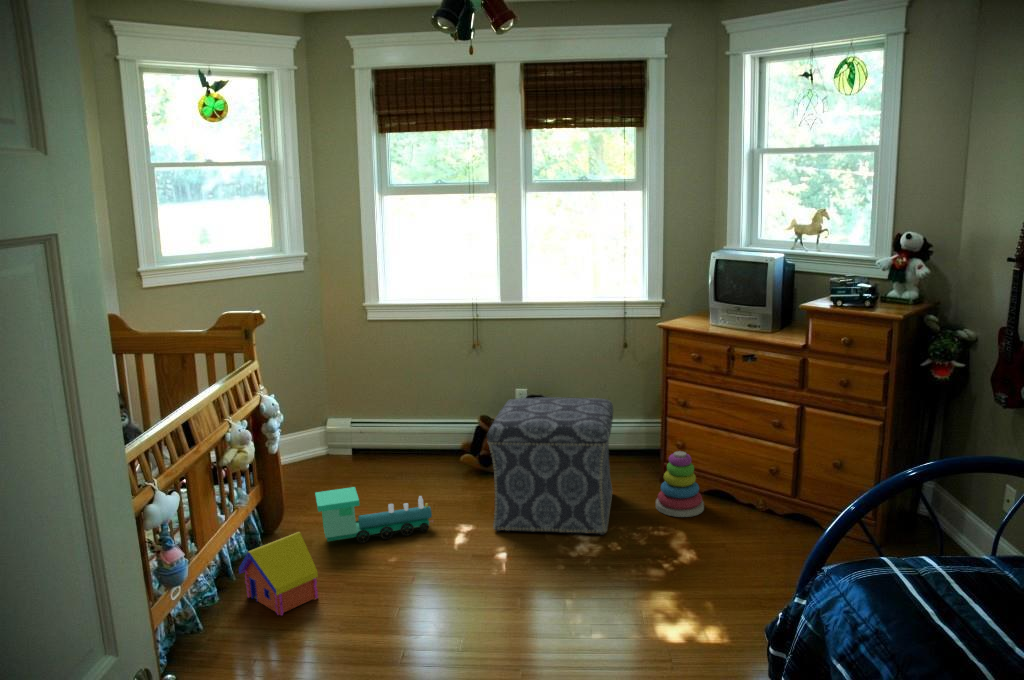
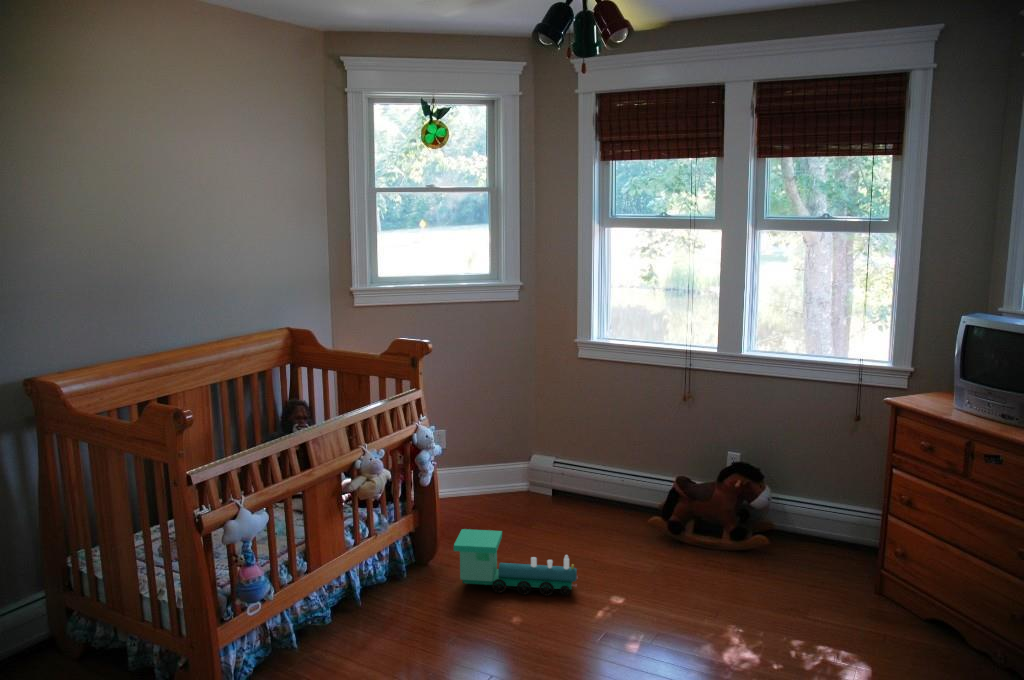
ottoman: present [487,397,613,535] -> none [639,464,813,651]
stacking toy: present [656,451,704,517] -> none [853,566,920,655]
toy house: present [239,532,319,615] -> none [356,571,422,655]

